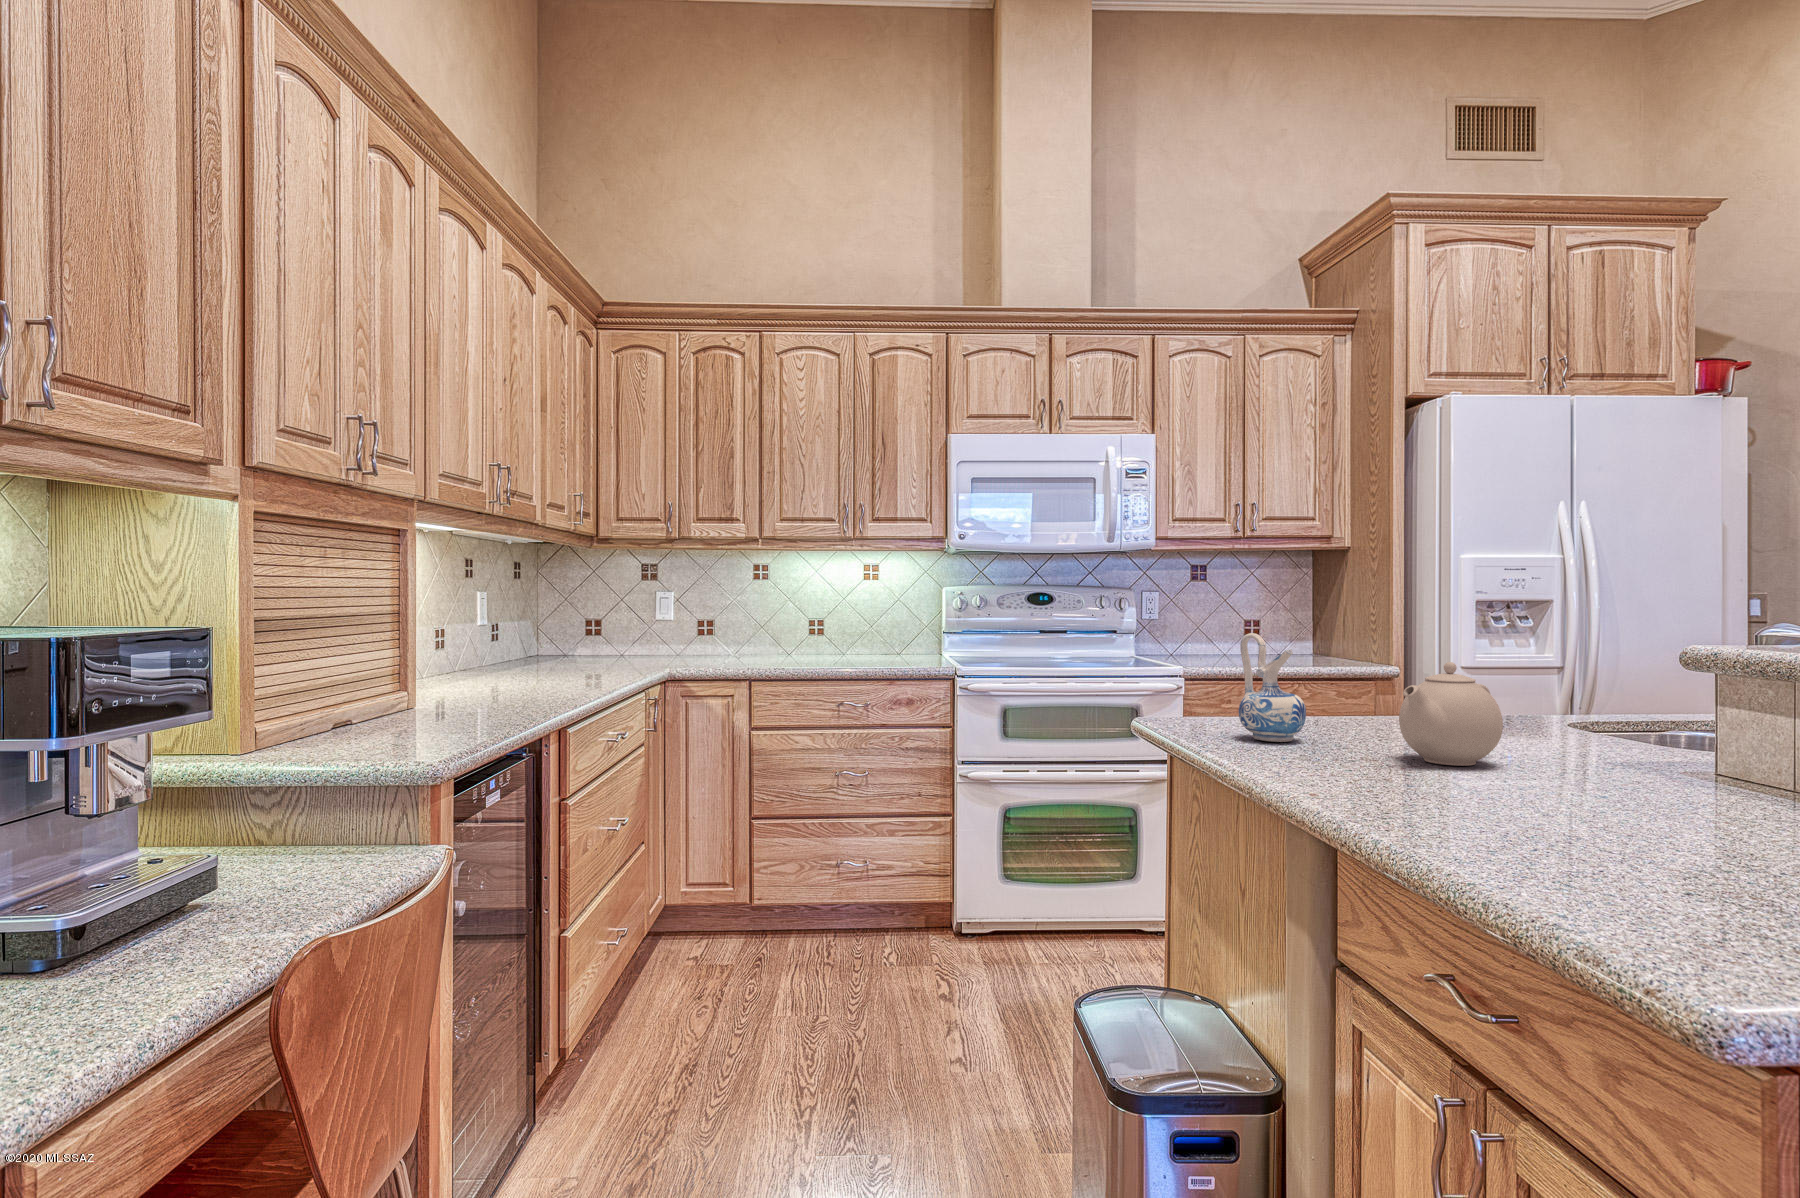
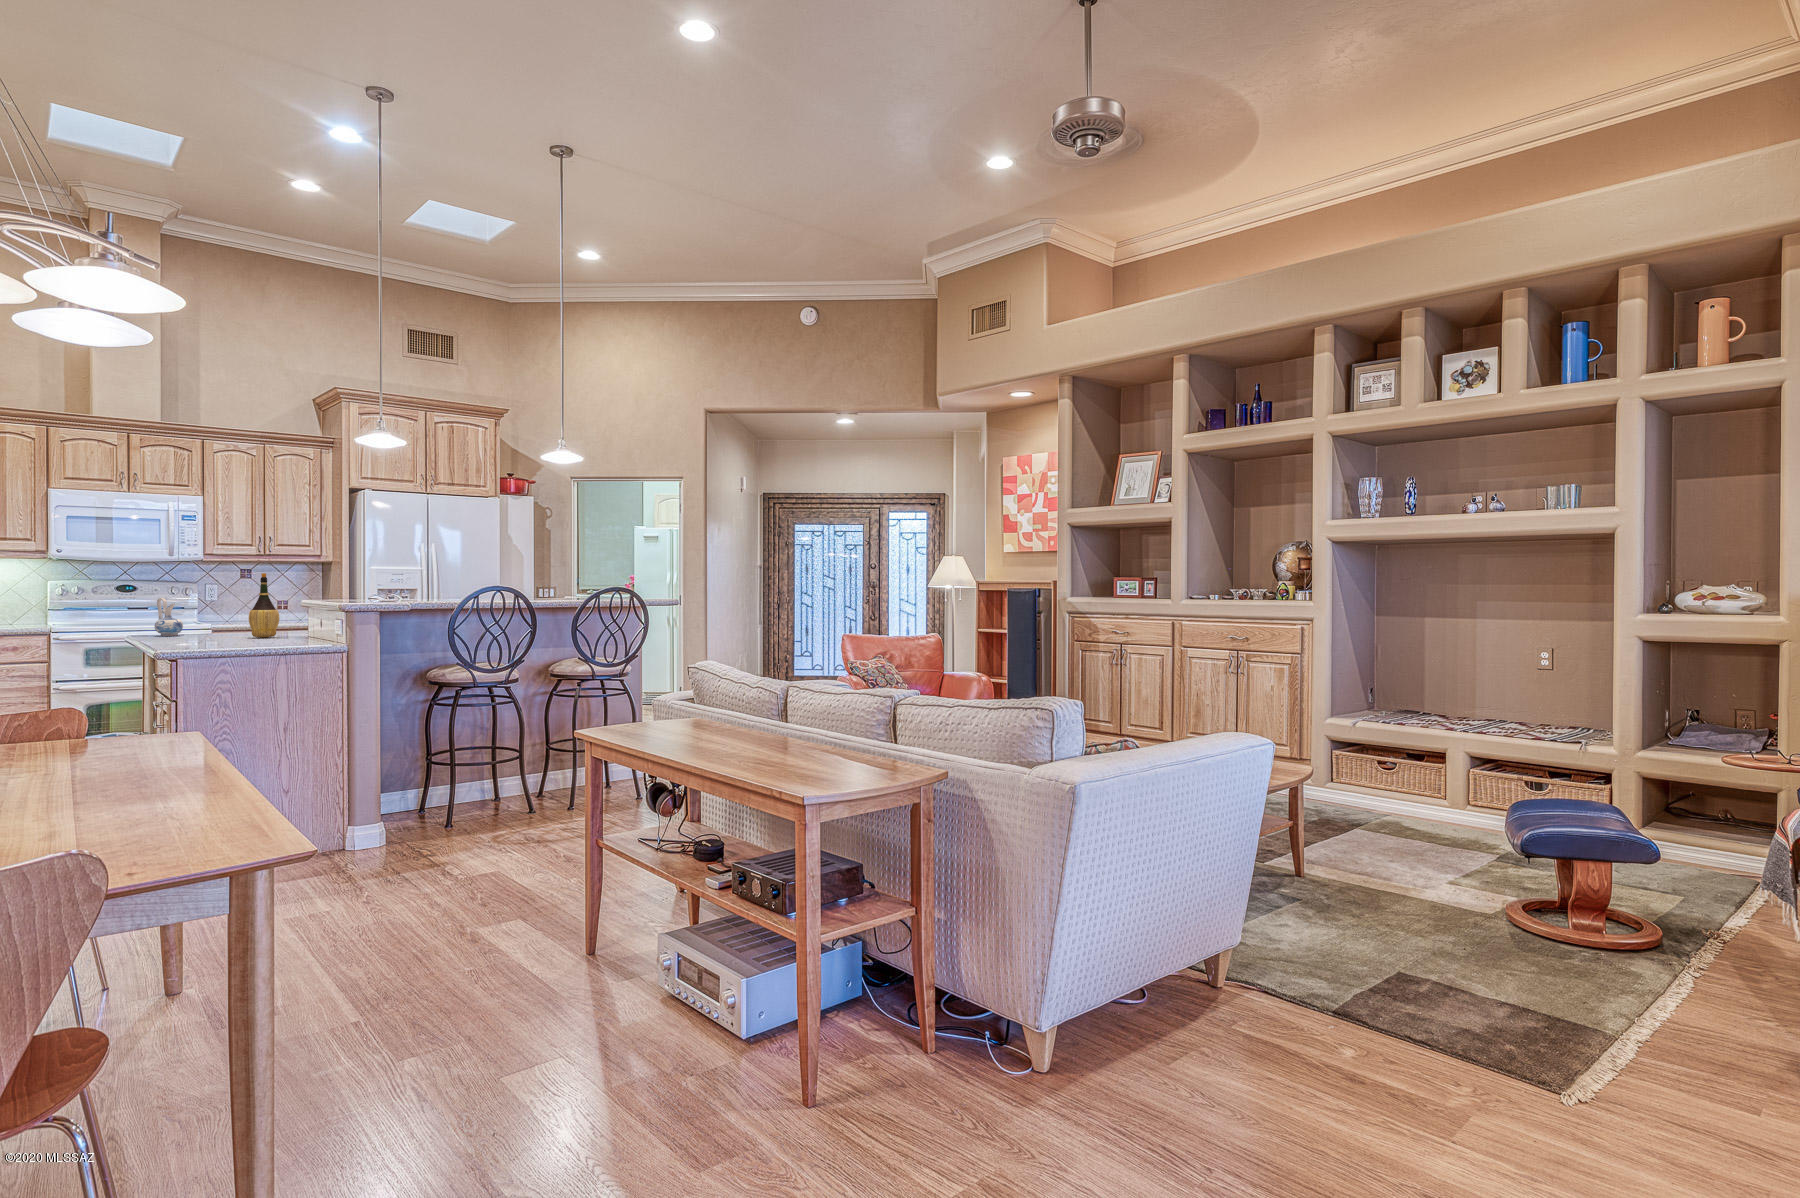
wine bottle: none [1592,557,1710,792] -> present [249,573,280,638]
teapot: present [1399,662,1503,766] -> none [197,605,244,637]

